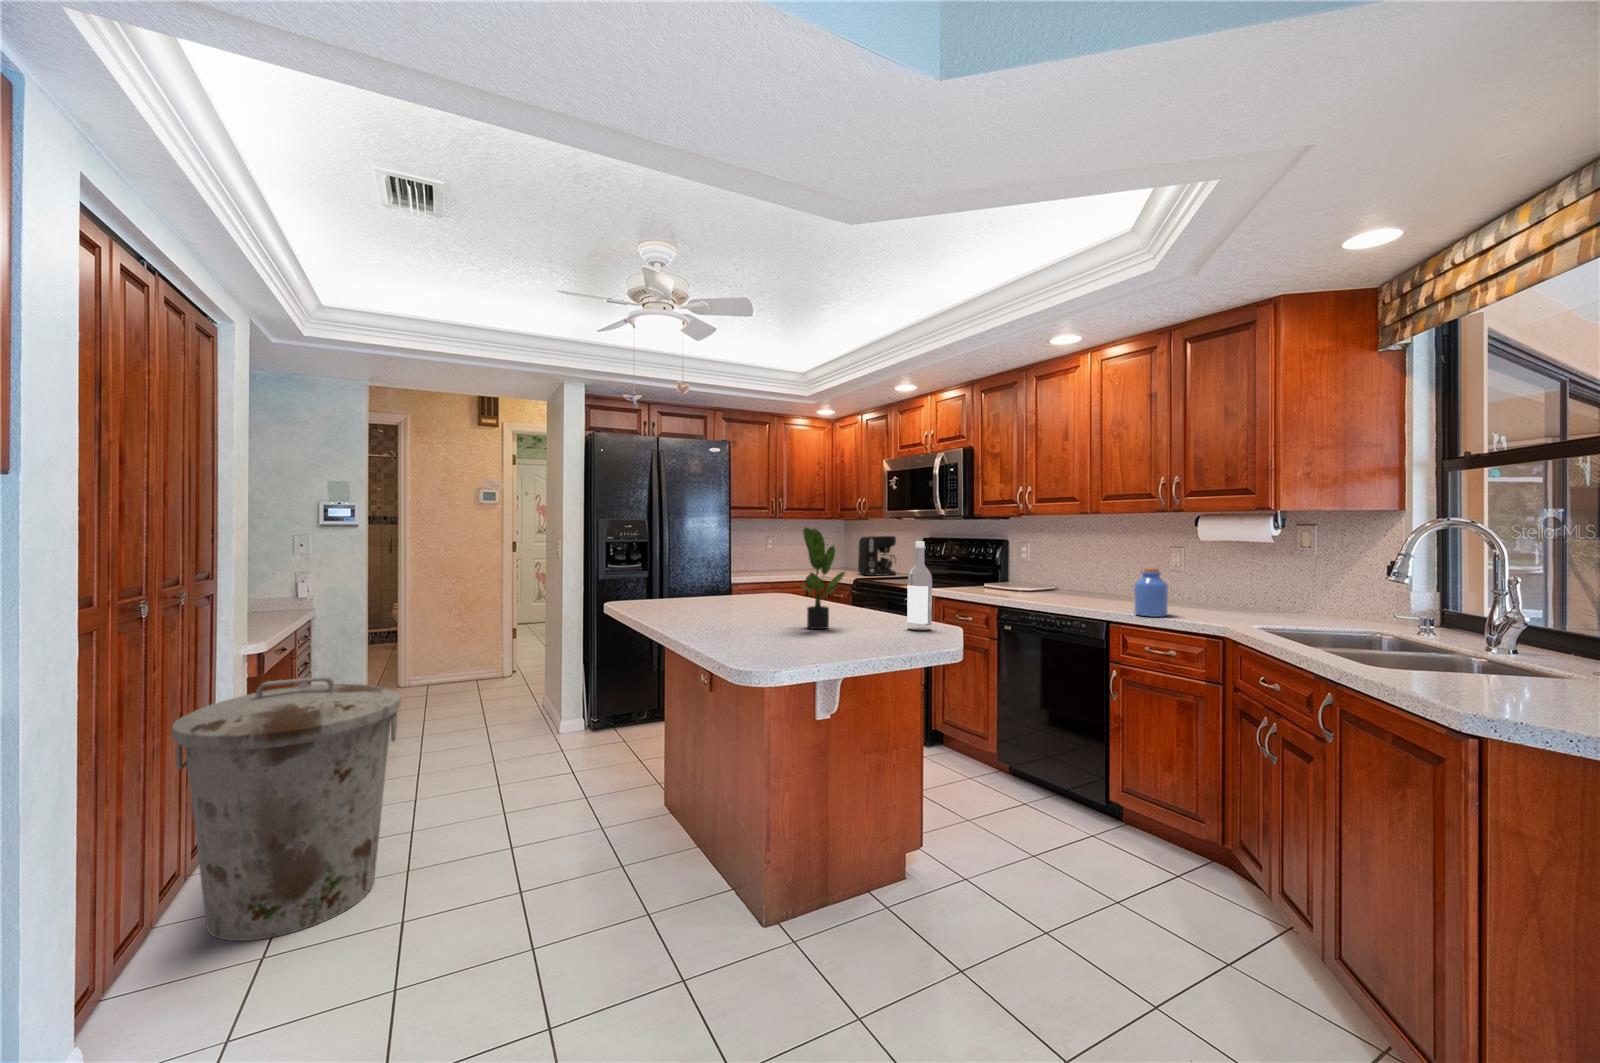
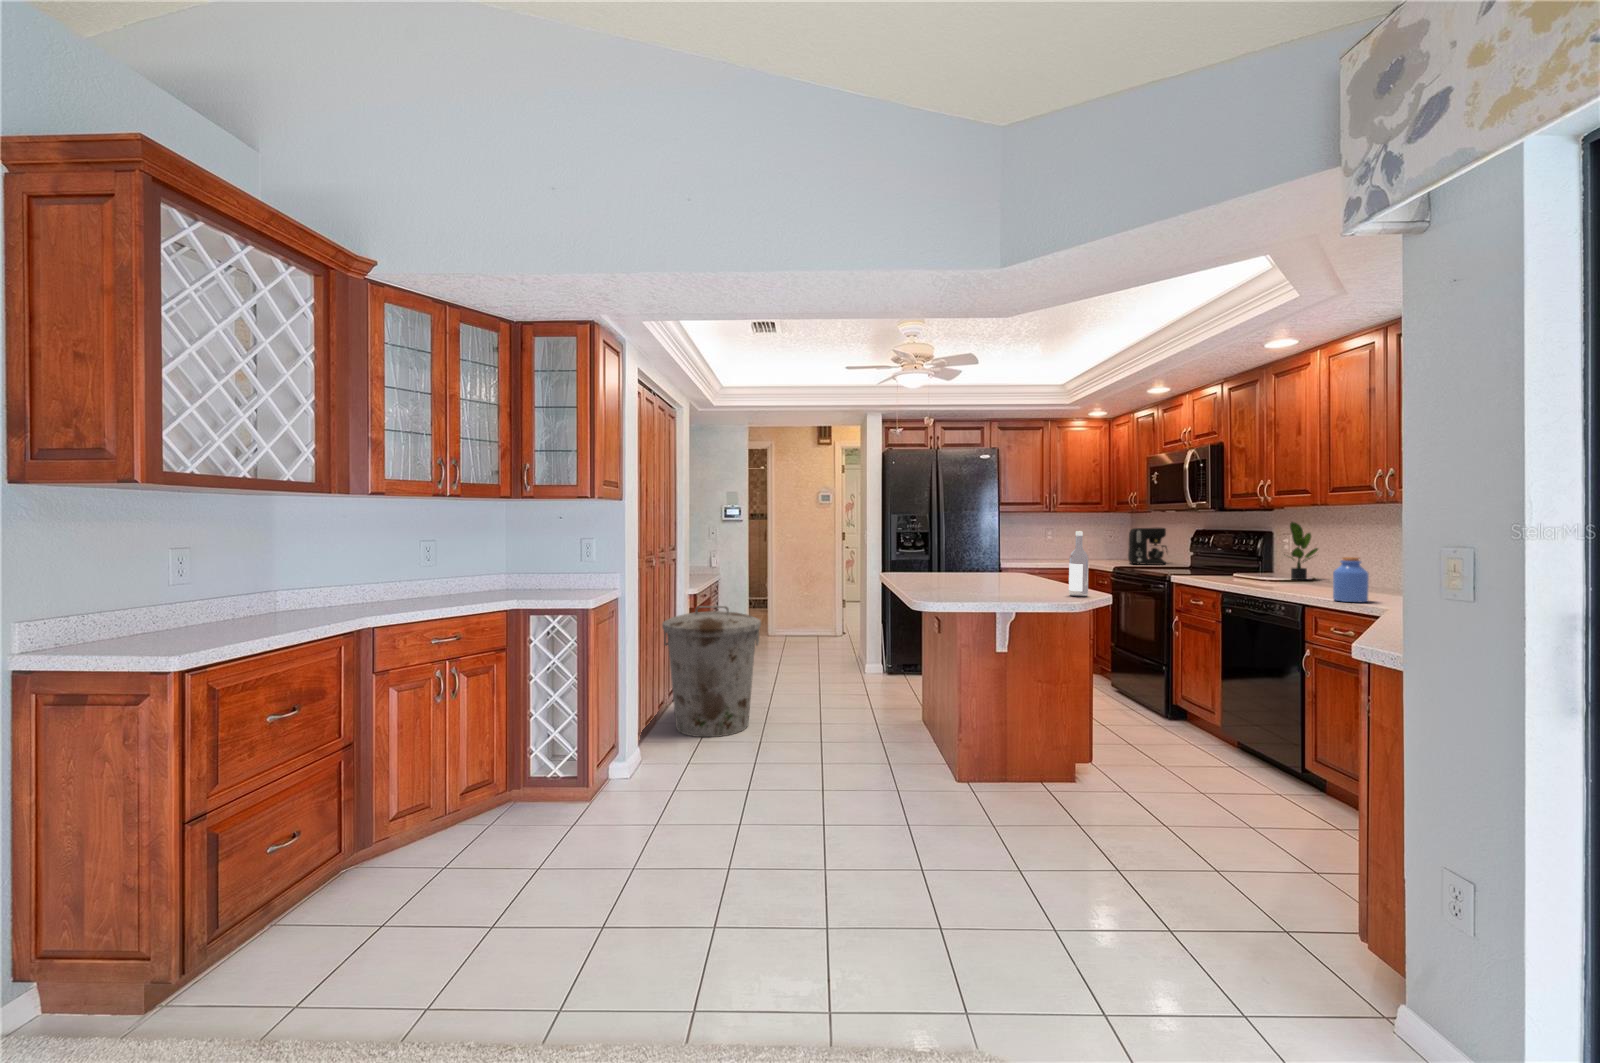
potted plant: present [799,527,845,629] -> present [1290,522,1318,580]

